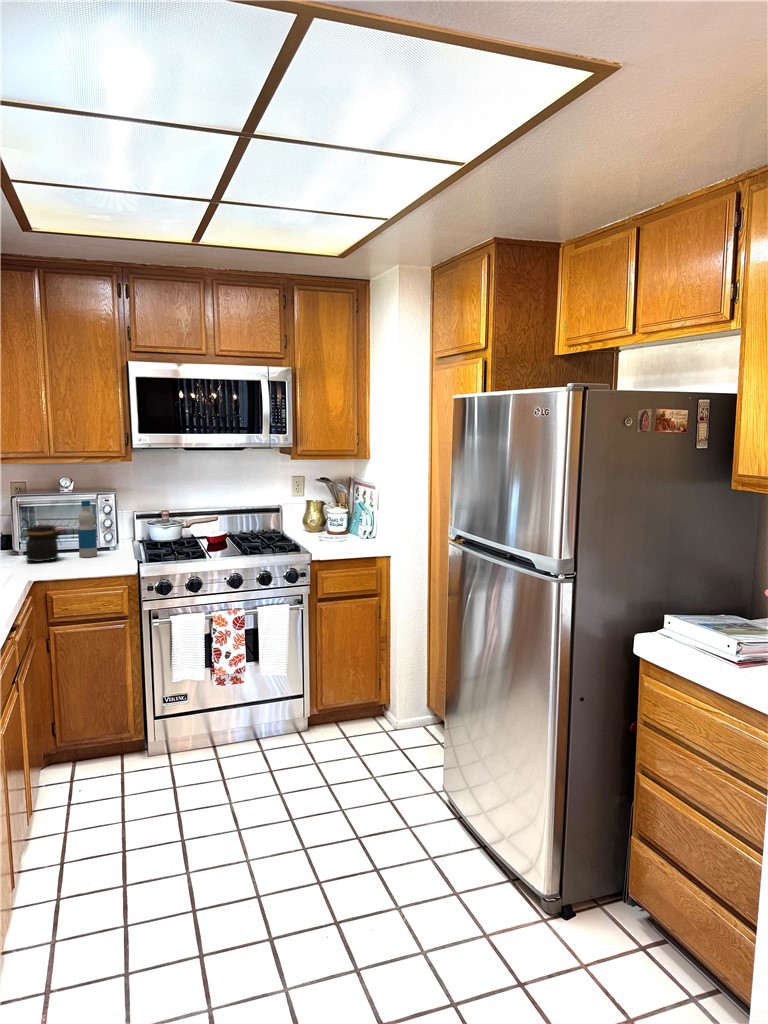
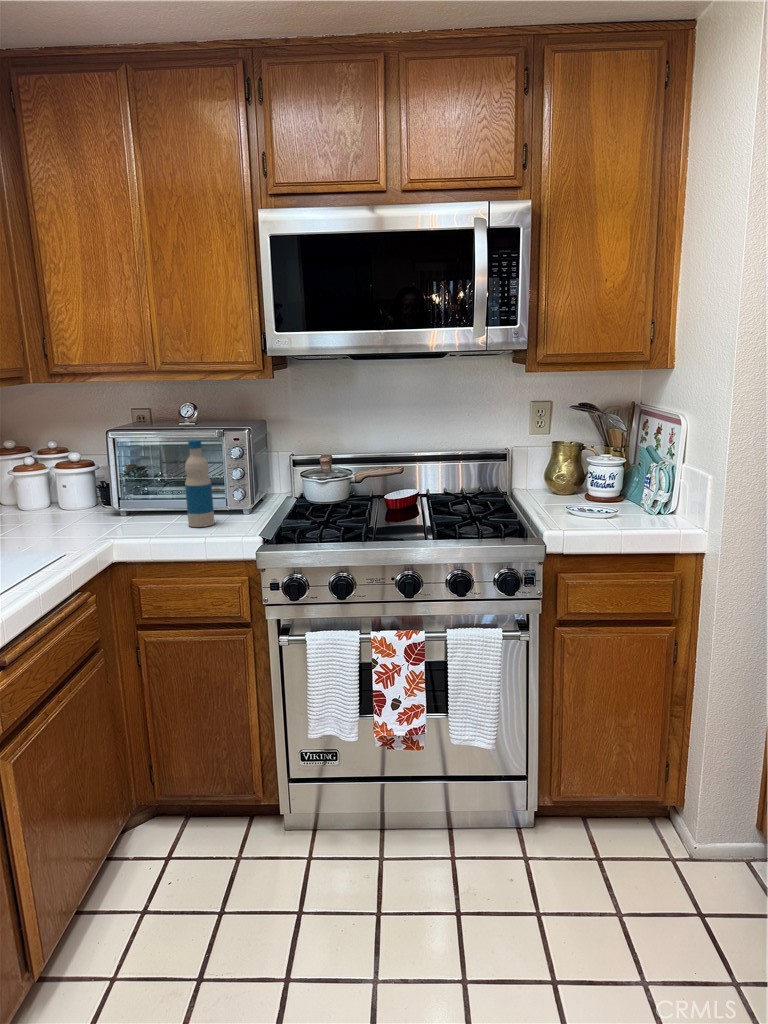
jar: present [20,525,60,561] -> none [101,475,163,531]

